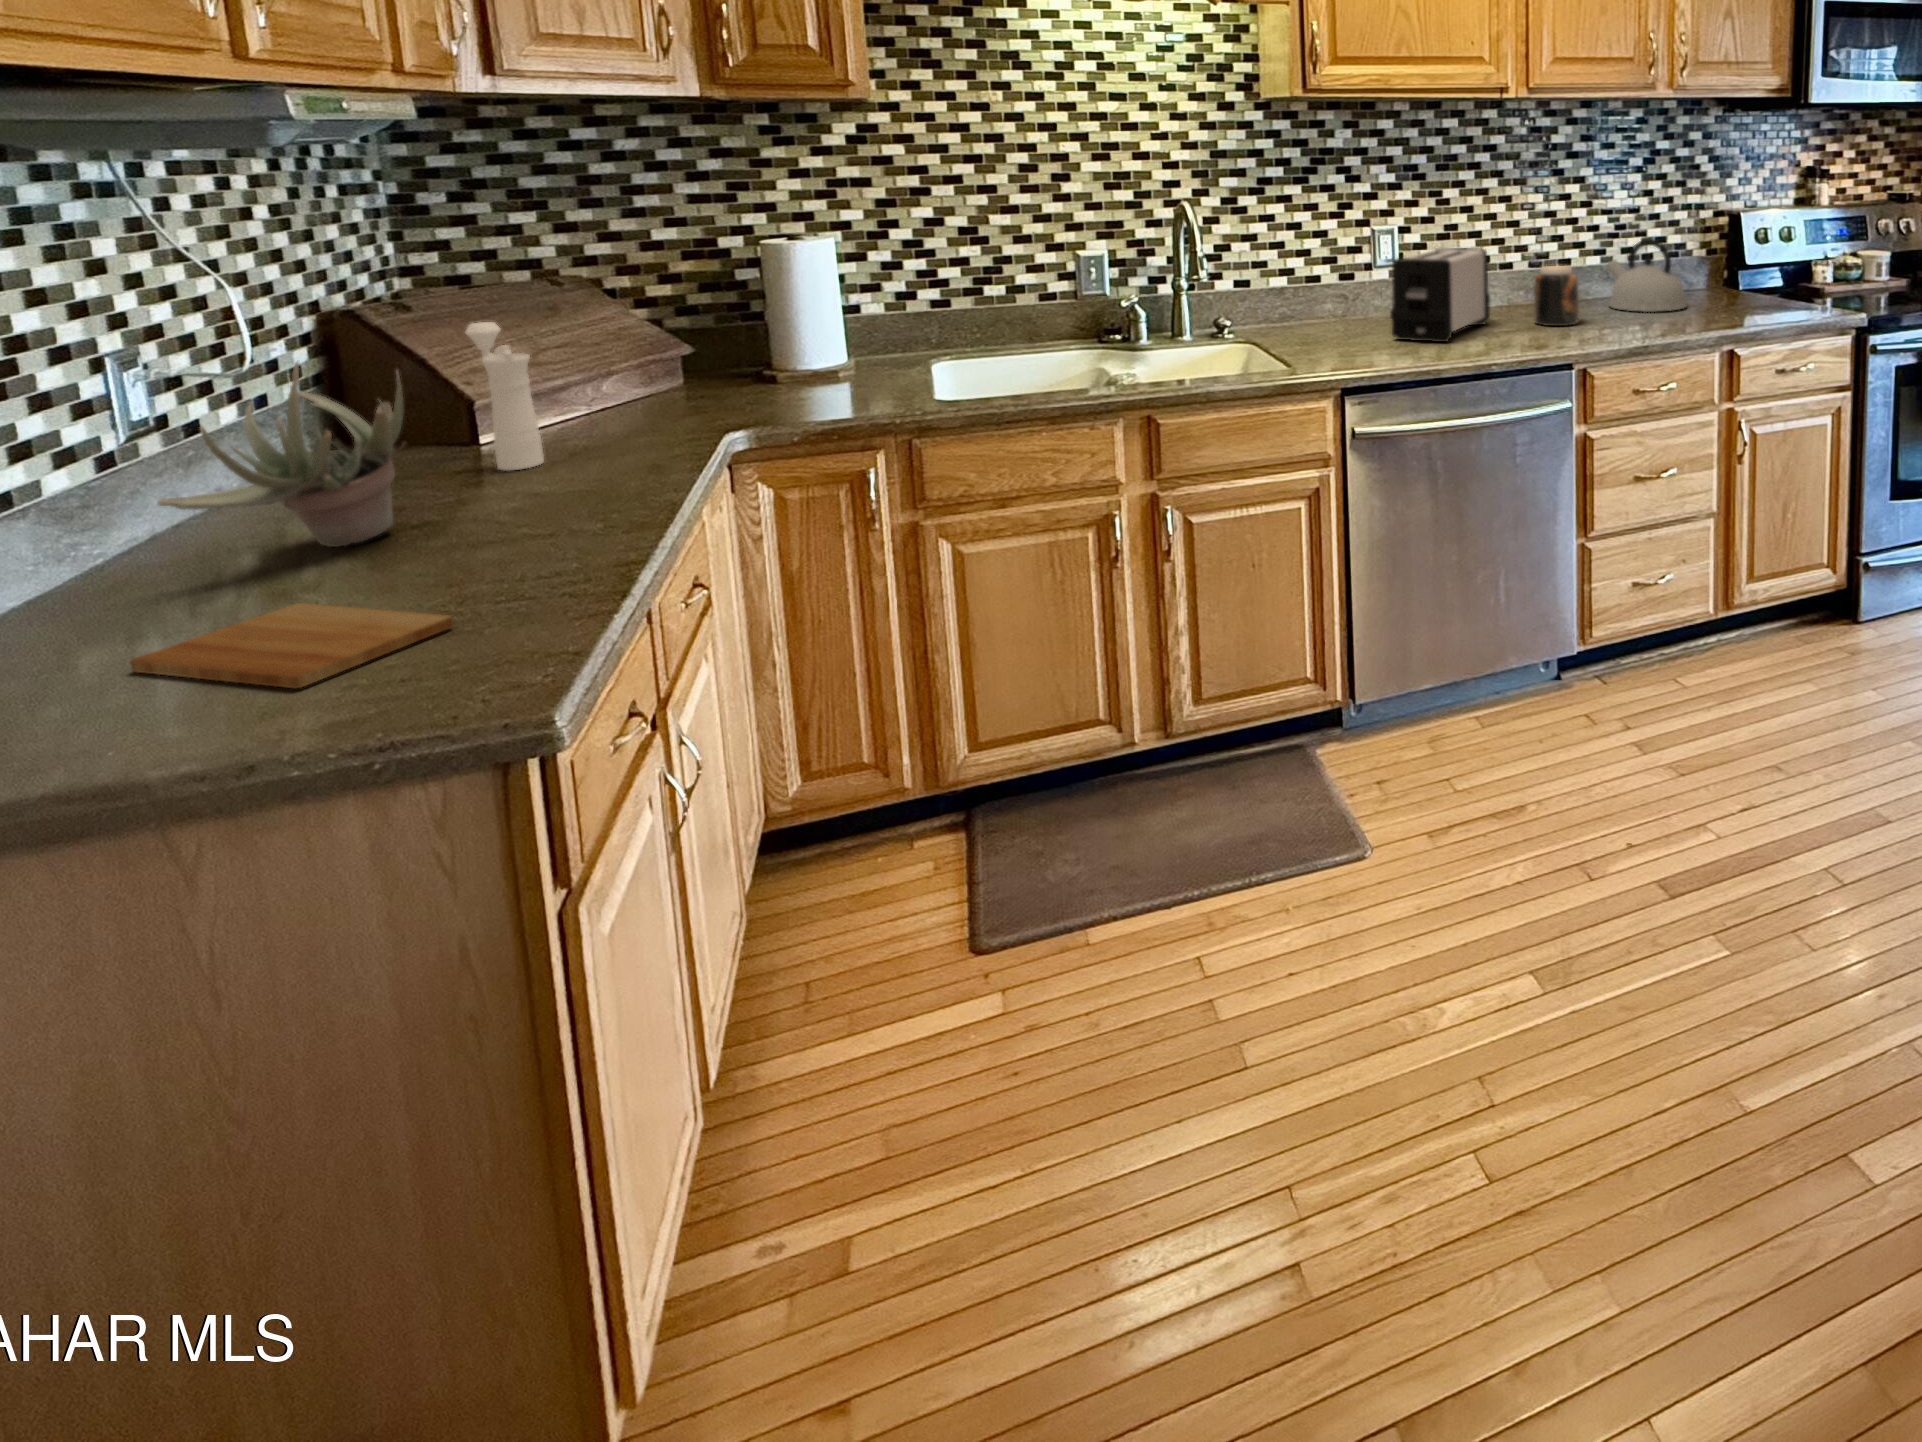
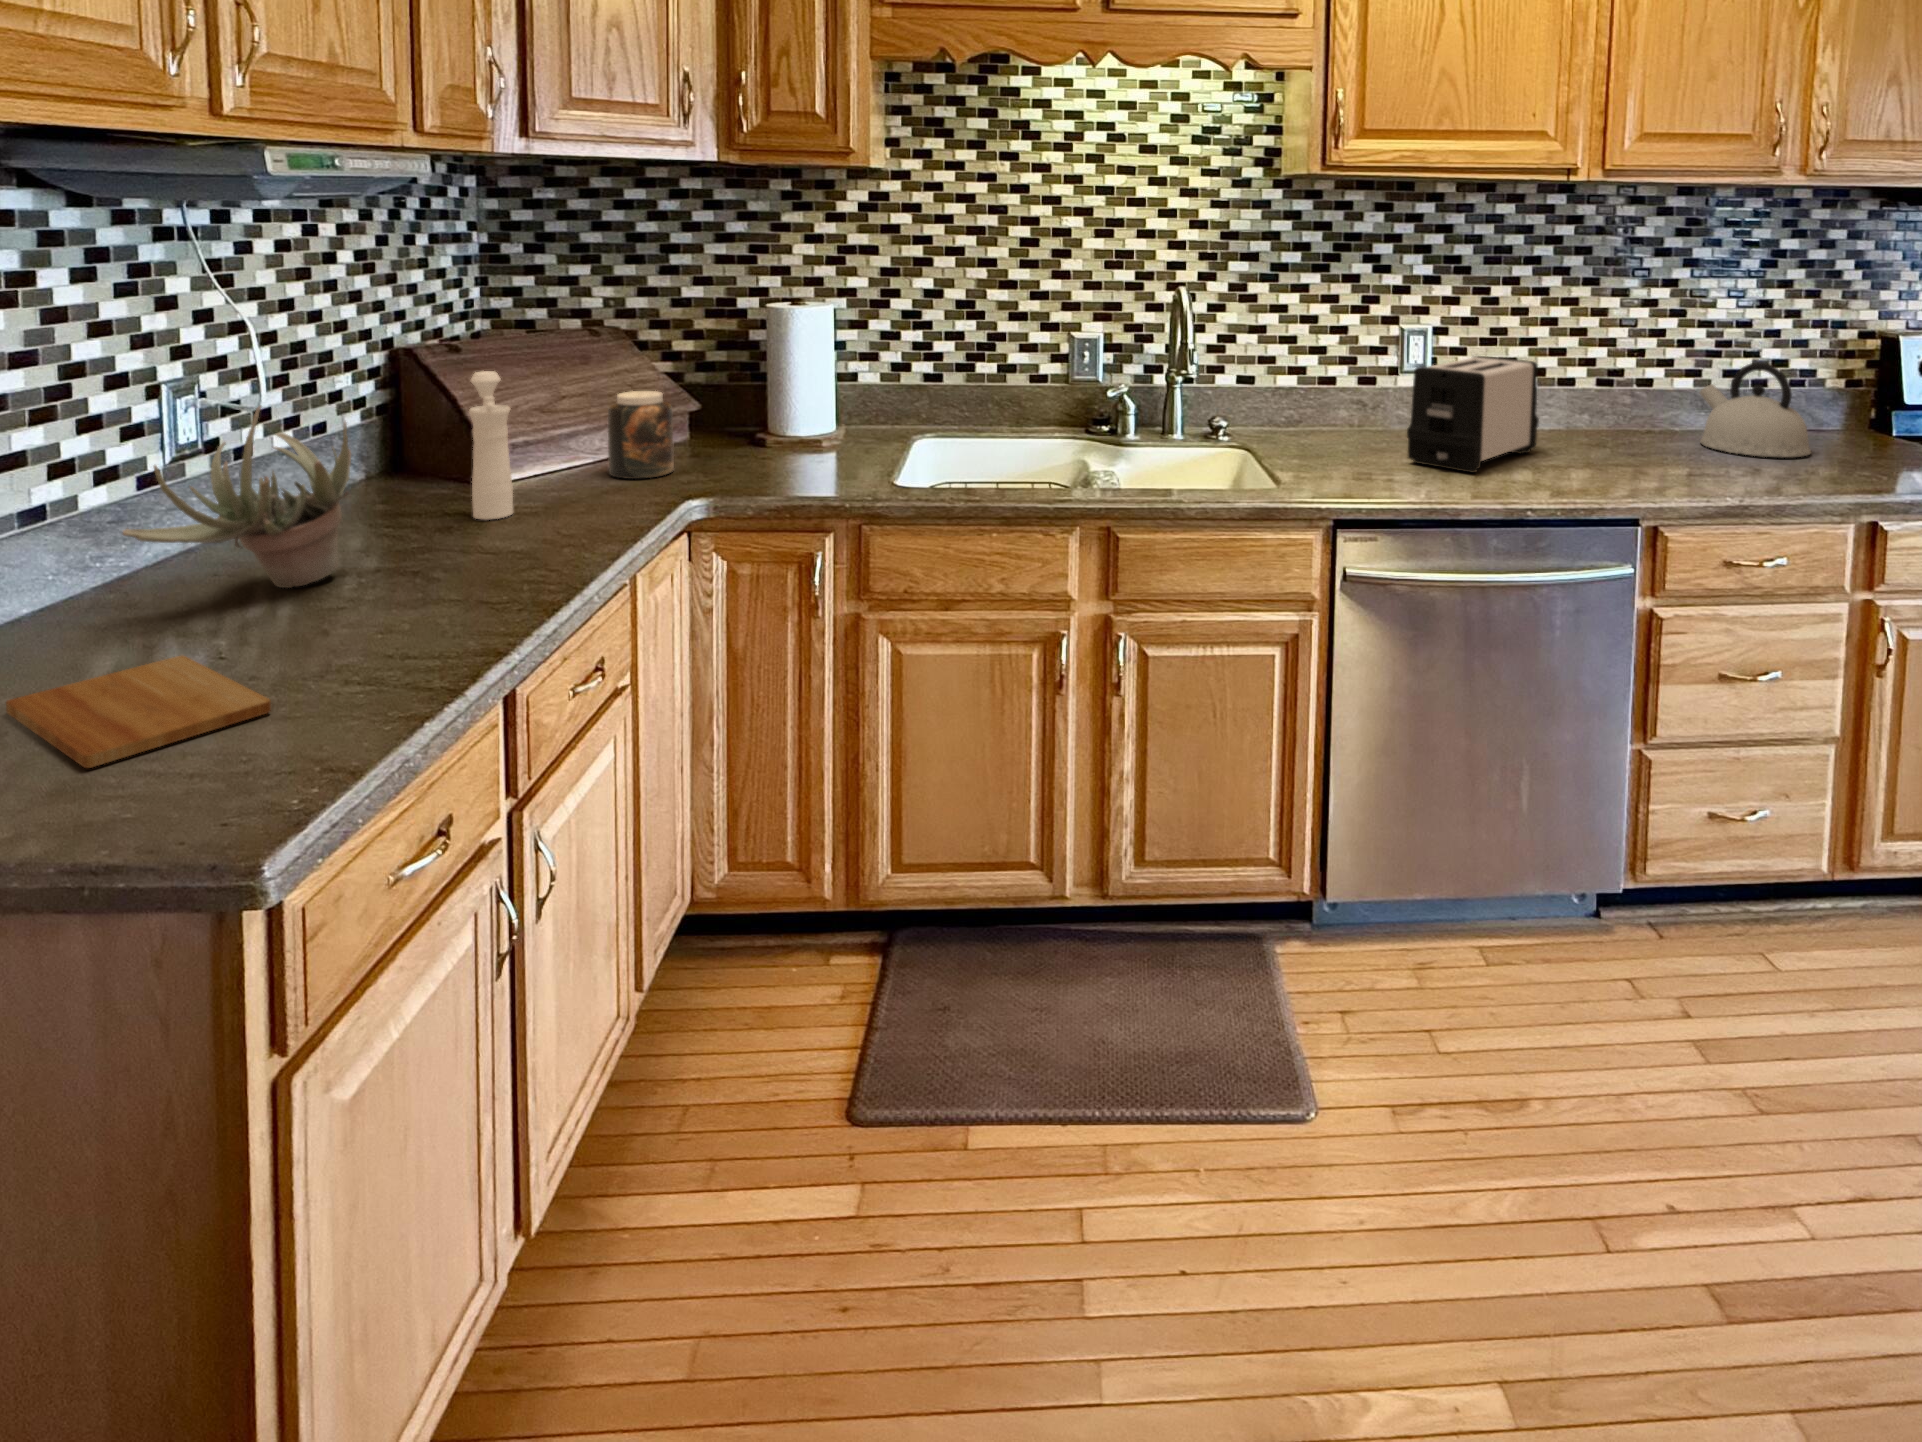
jar: present [1534,266,1579,326] -> present [608,391,674,479]

